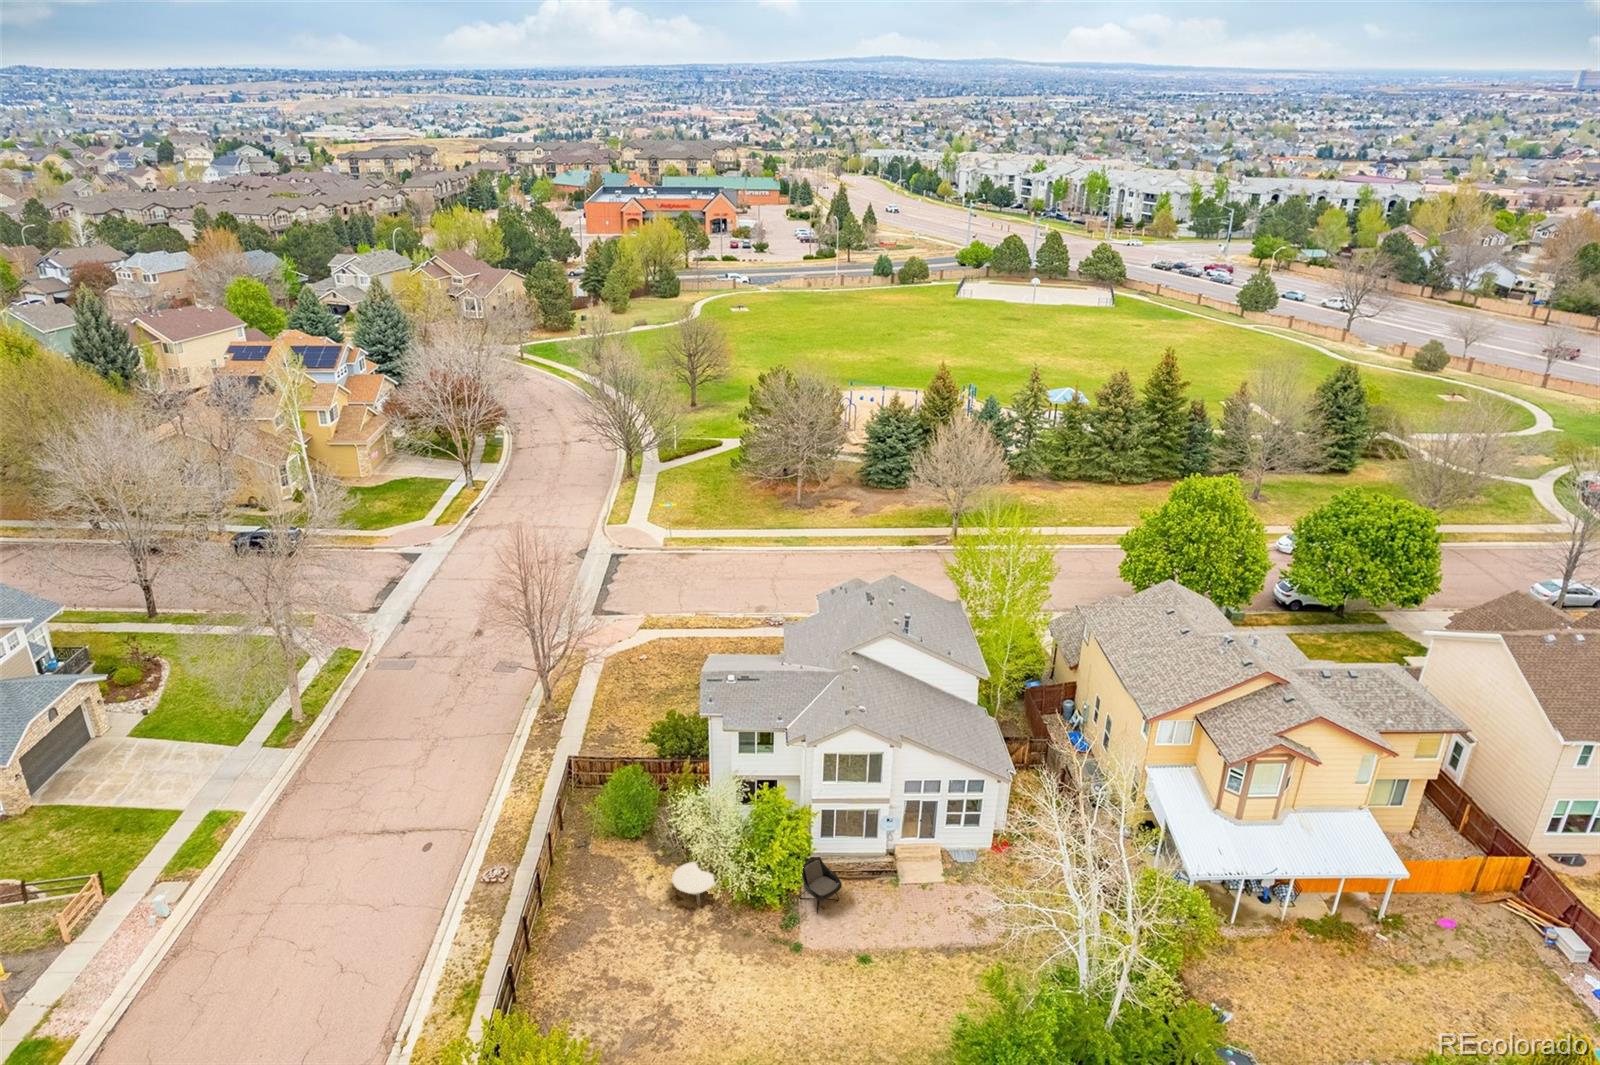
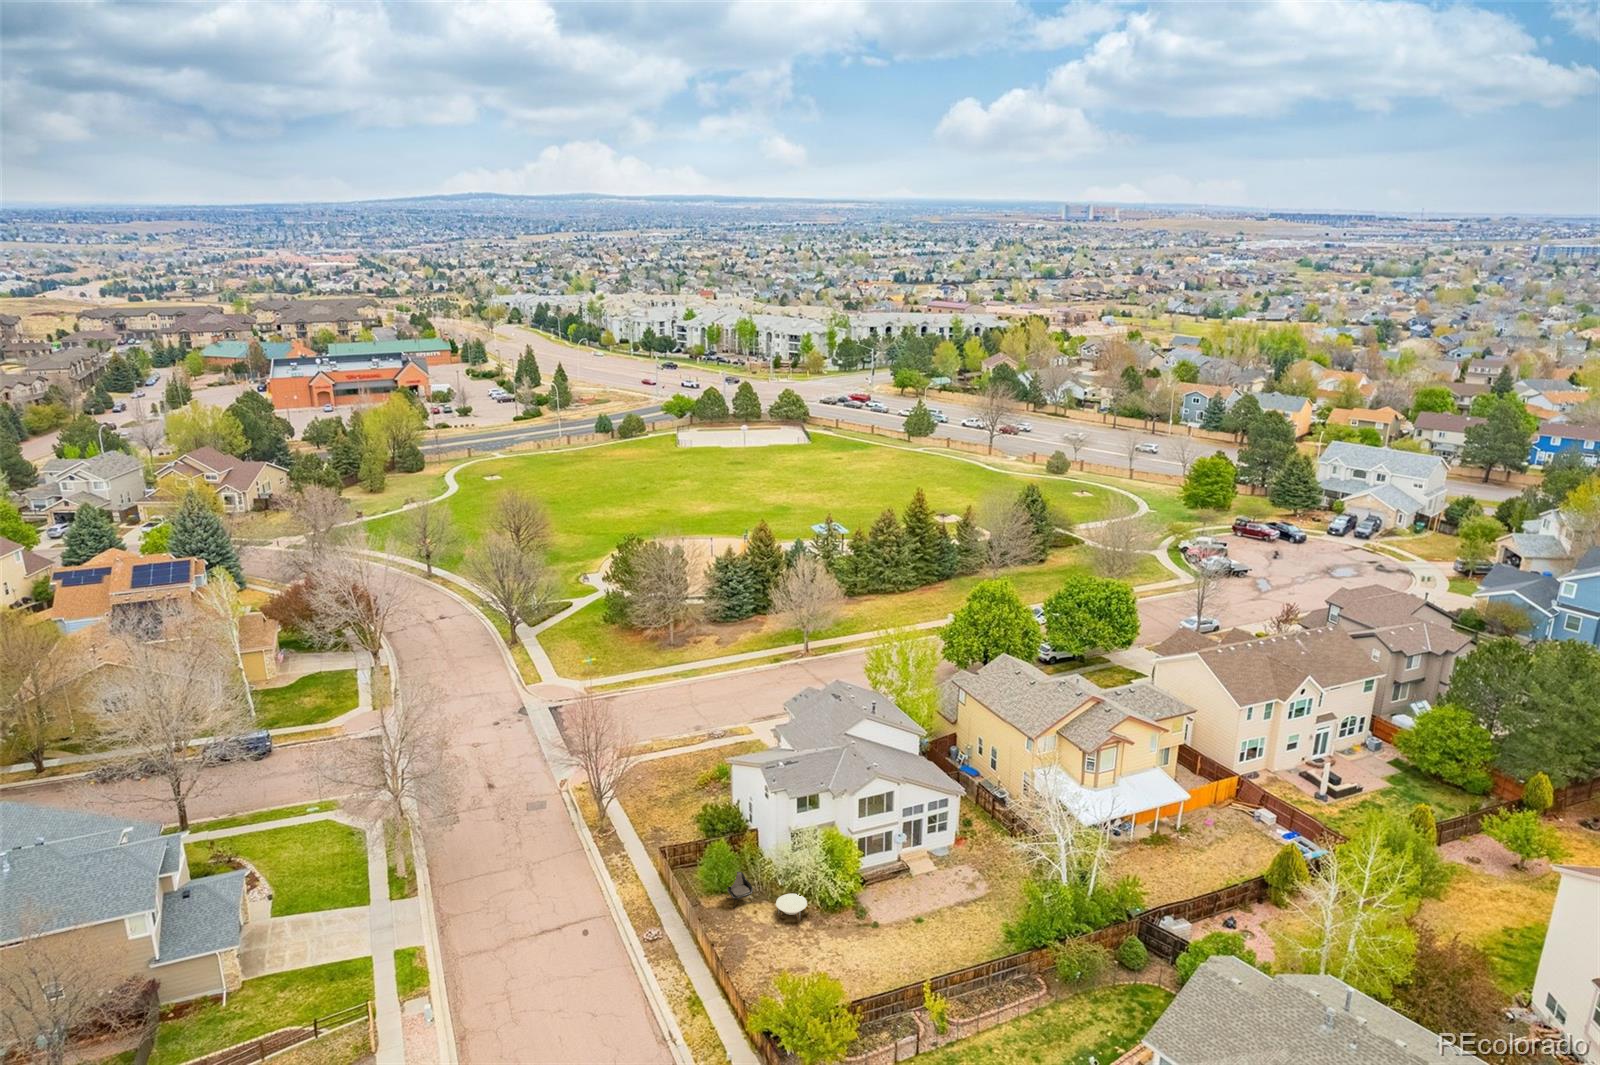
lounge chair: present [799,858,842,913] -> present [727,872,753,908]

